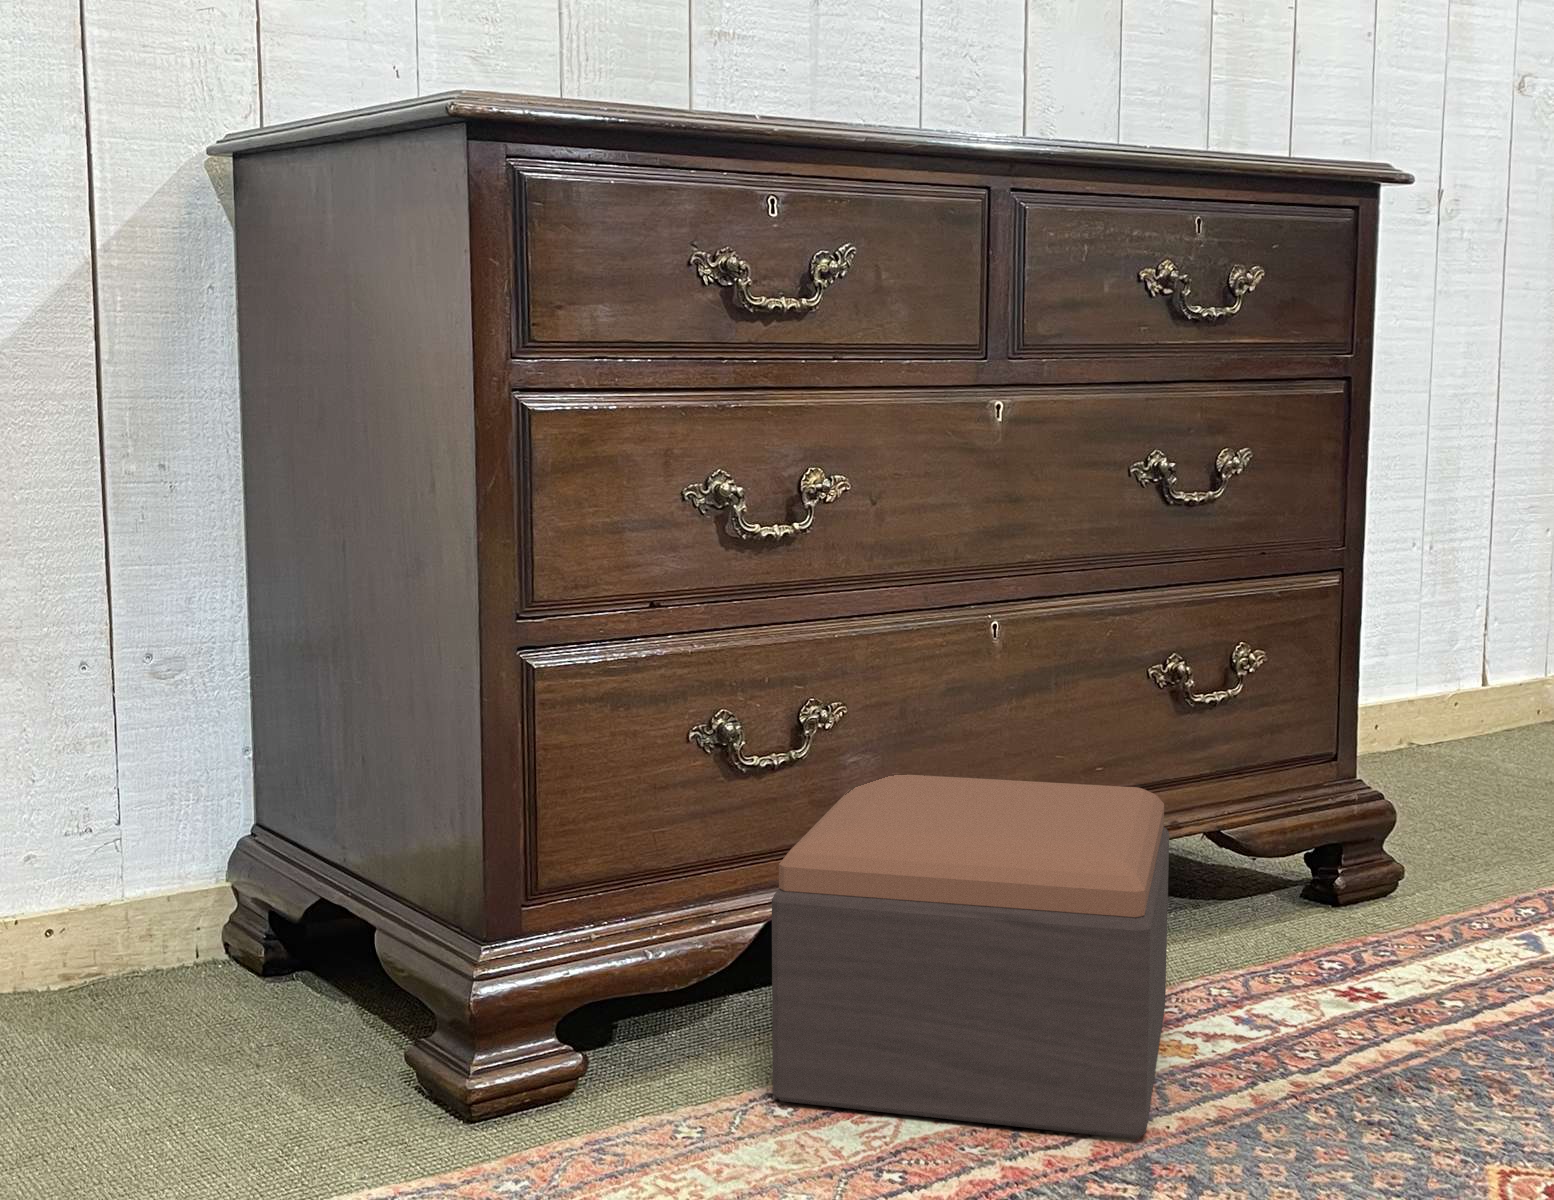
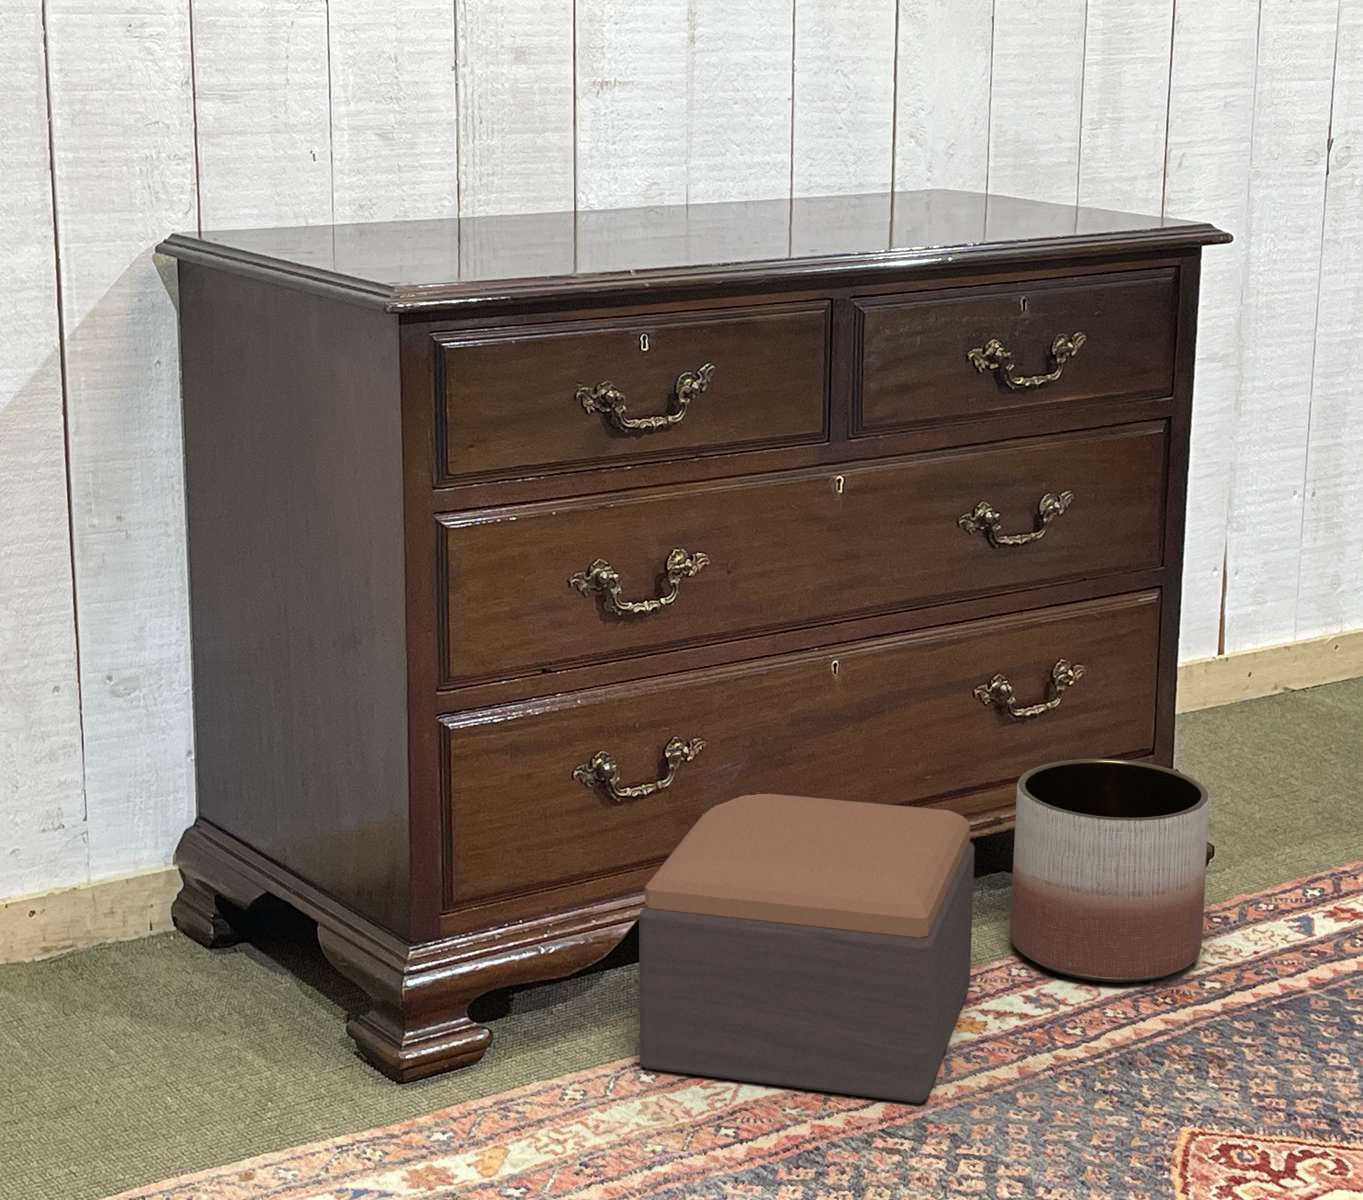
planter: none [1199,750,1437,1002] -> present [1010,759,1209,982]

